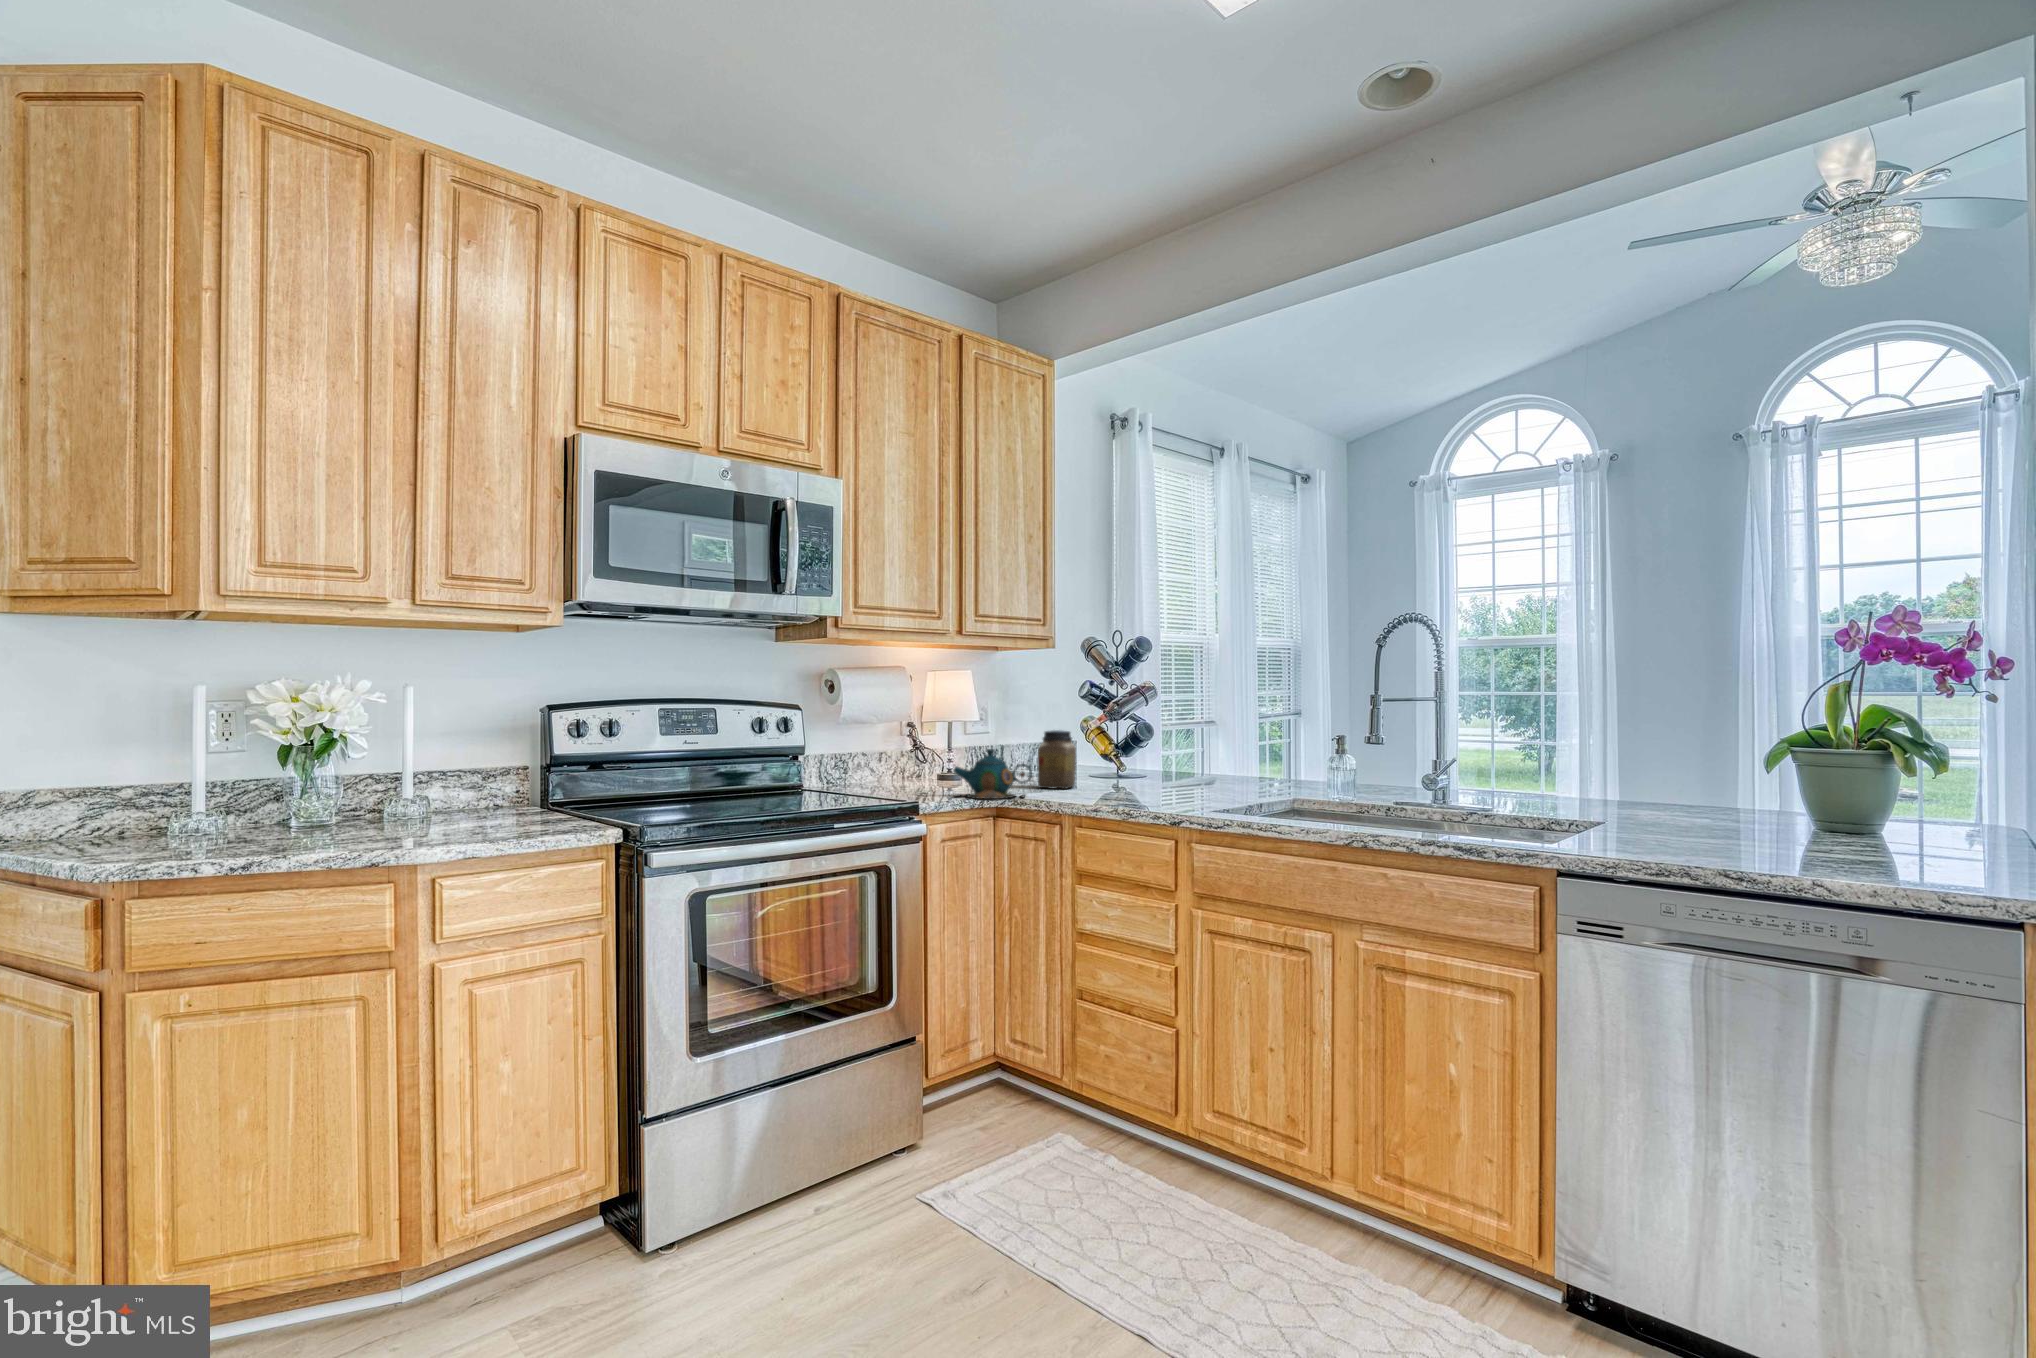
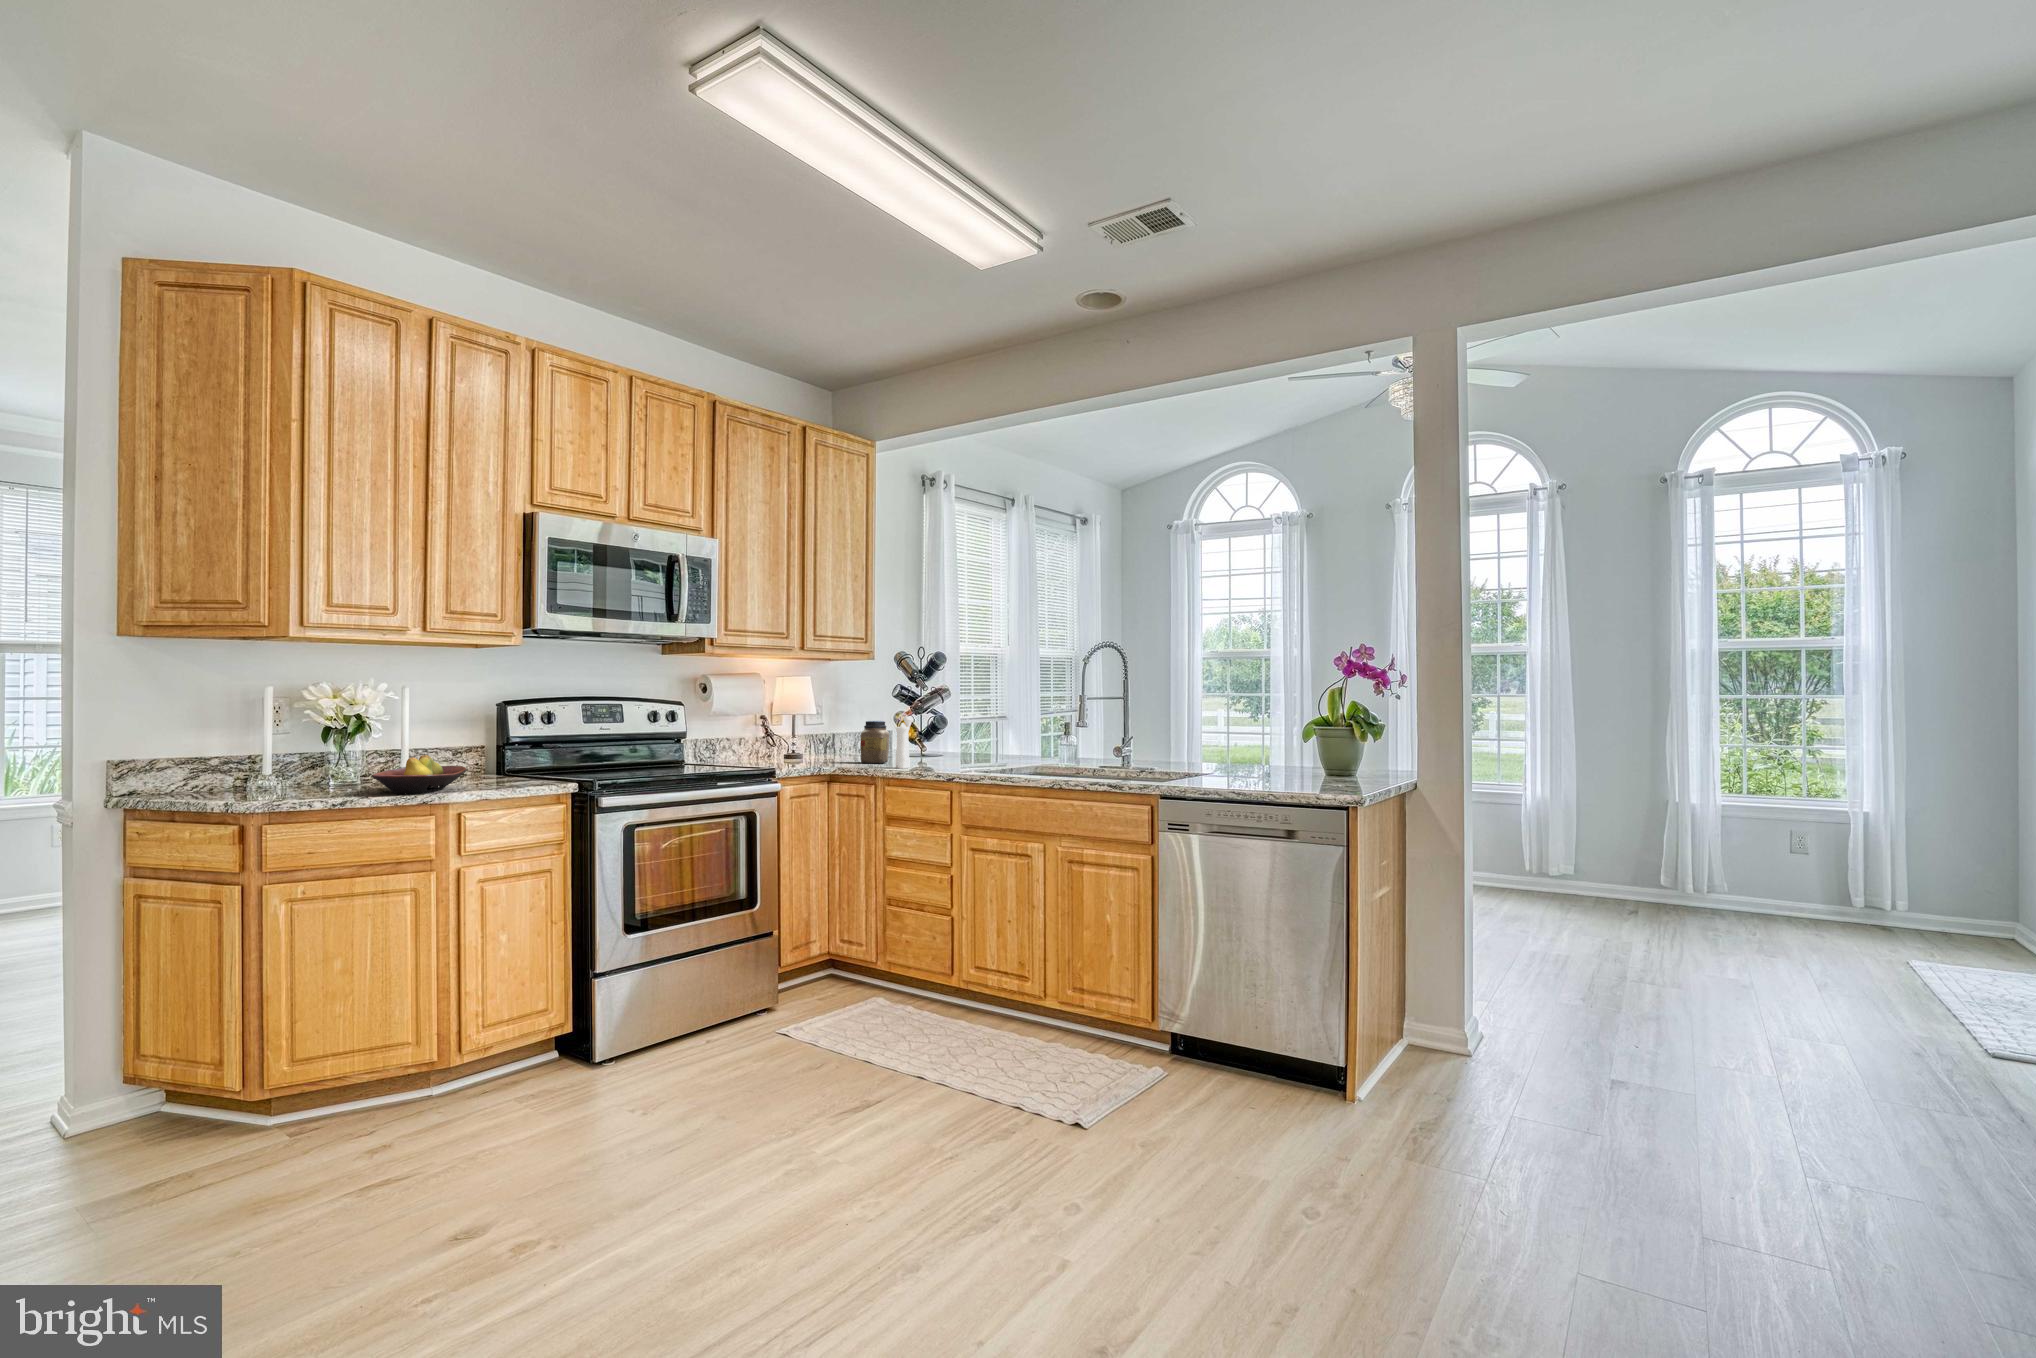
pepper mill: none [1087,725,1111,800] -> present [896,716,913,768]
teapot: present [954,749,1032,800] -> none [797,733,856,769]
fruit bowl: none [300,786,465,851] -> present [372,755,467,795]

